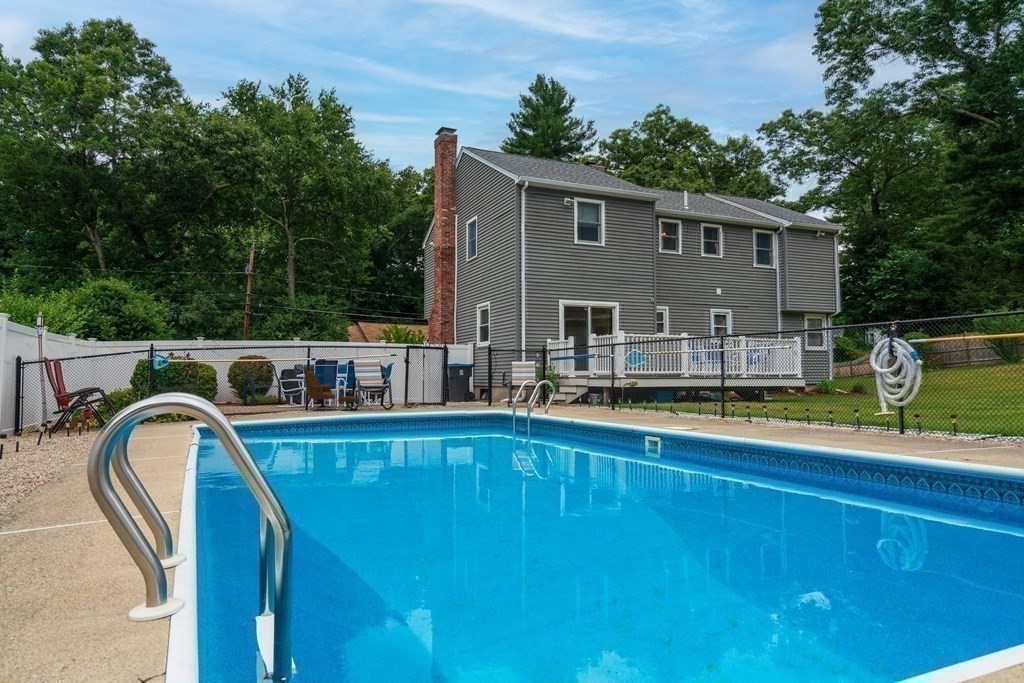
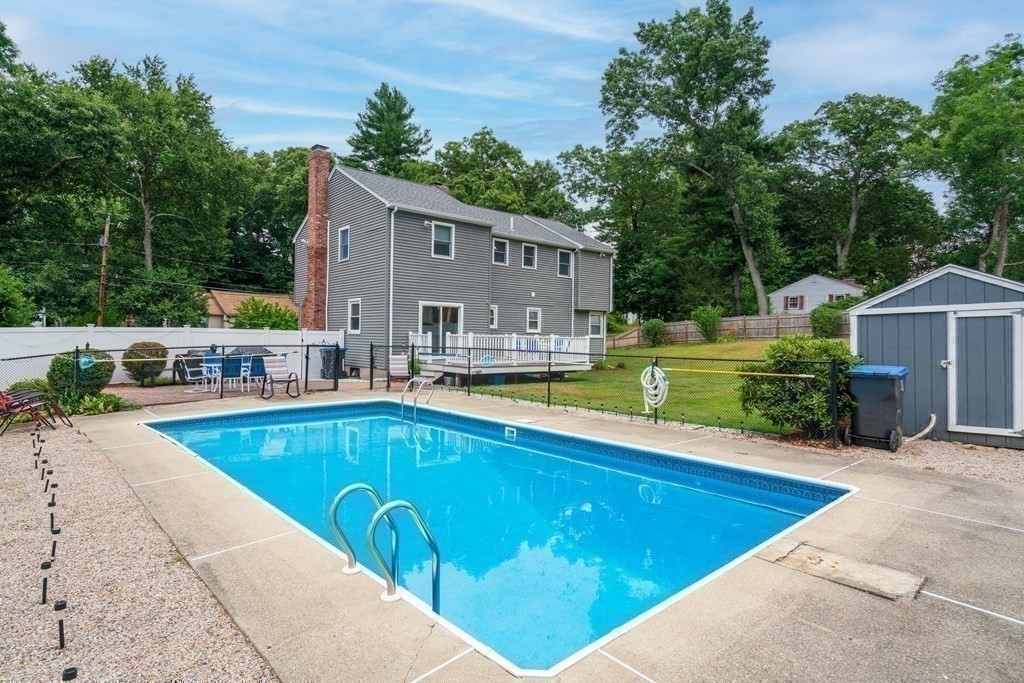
lounge chair: present [303,366,358,409] -> none [210,356,261,395]

